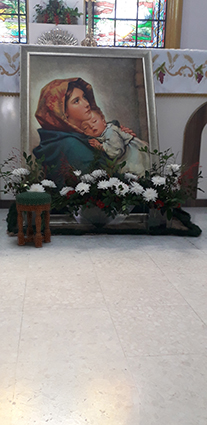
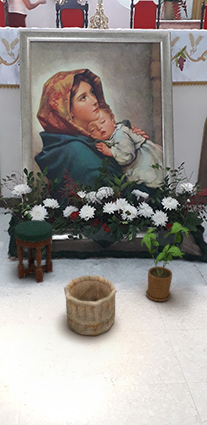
house plant: none [134,180,177,256] -> present [141,222,189,301]
wooden bucket: none [64,226,114,273] -> present [64,275,117,336]

